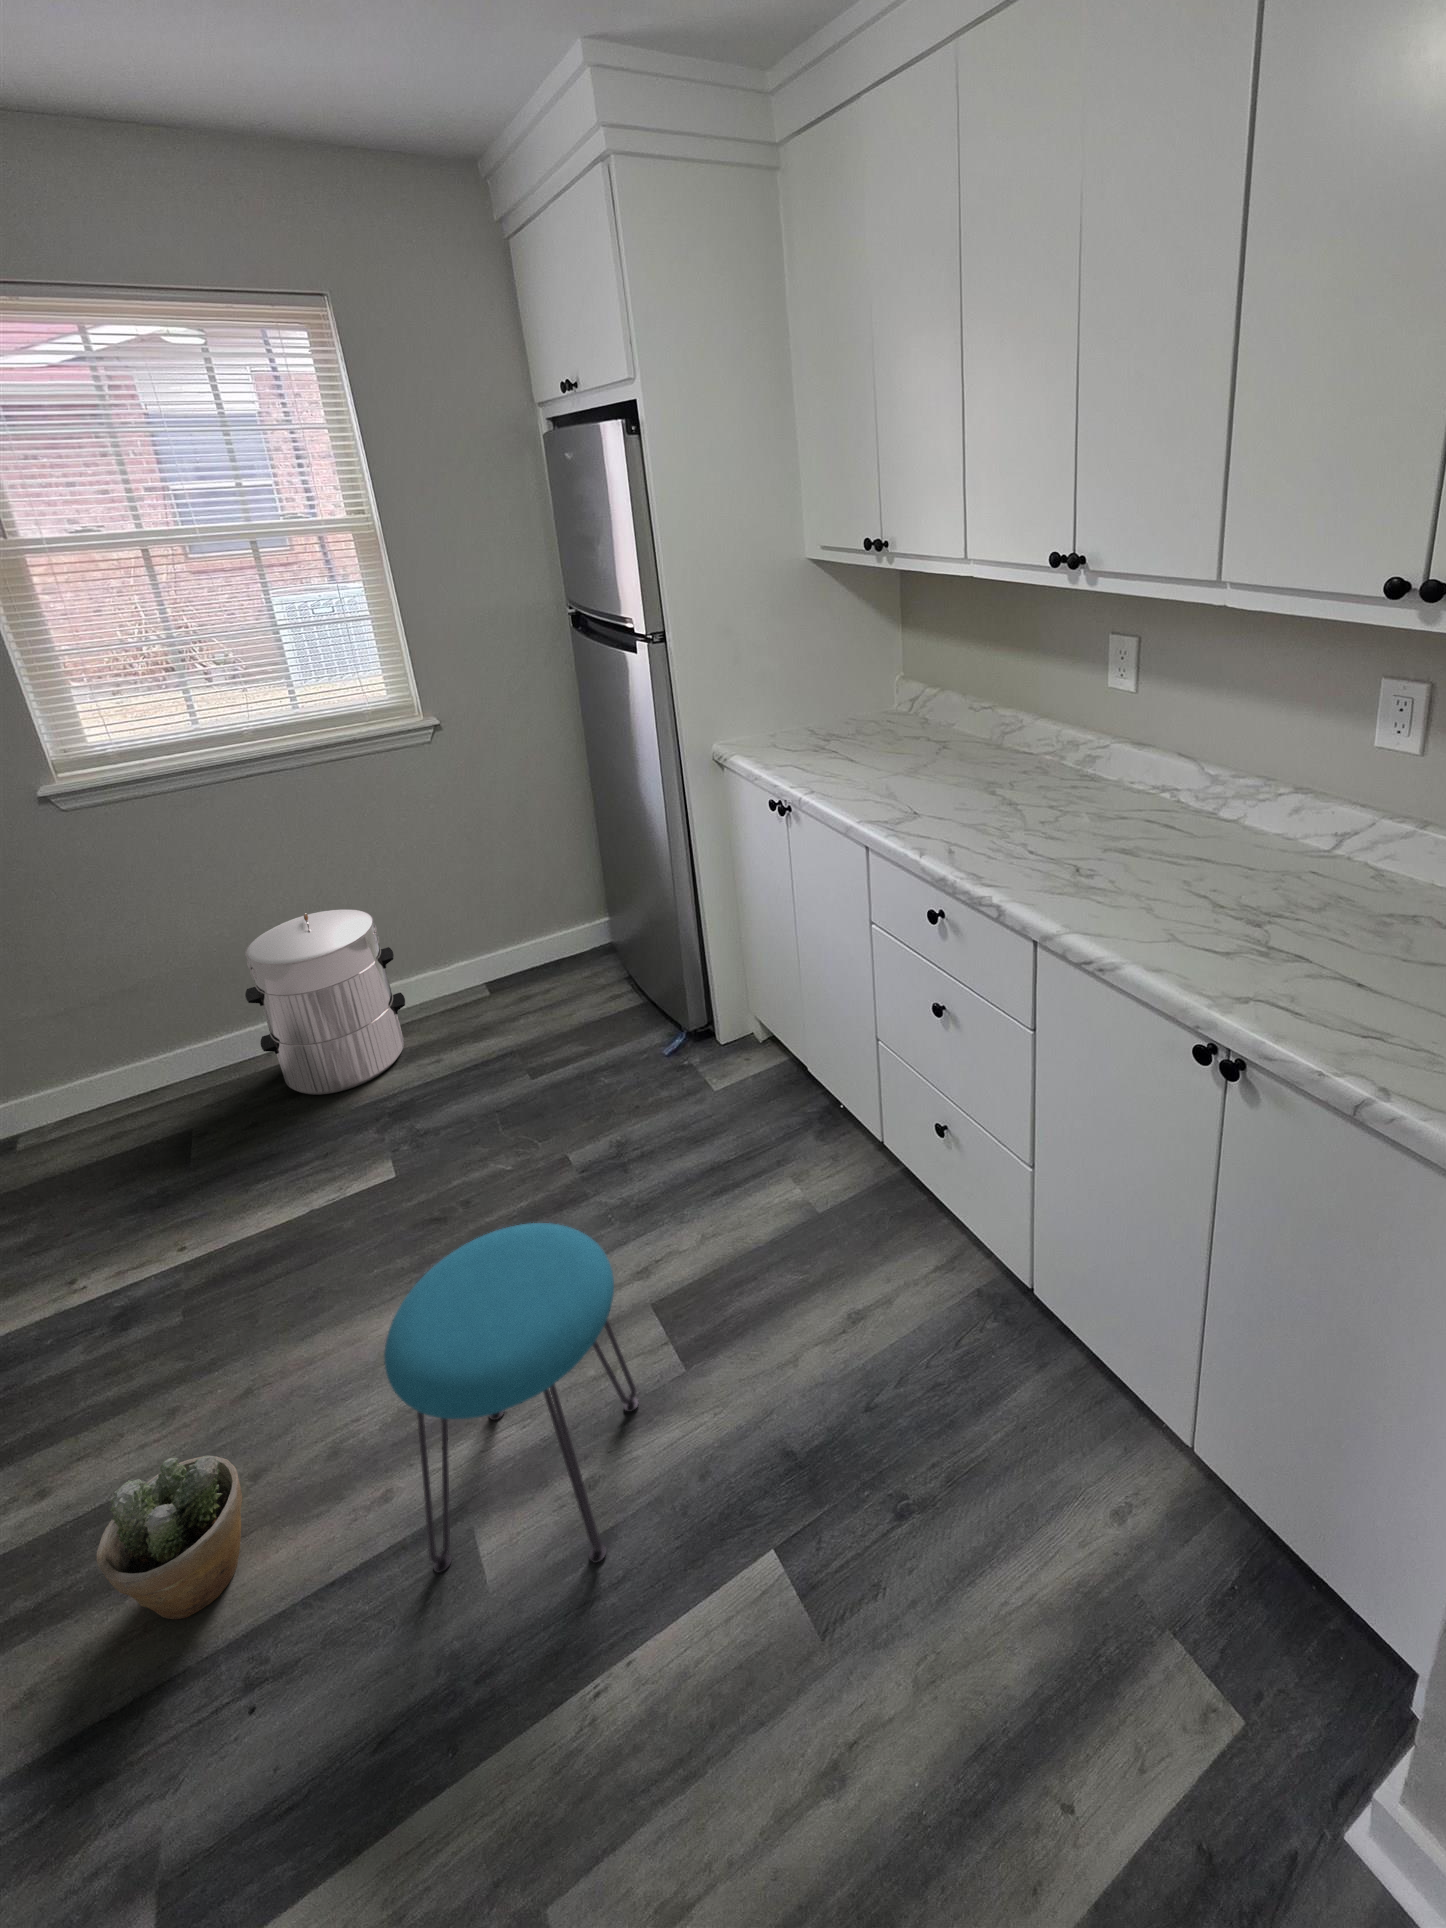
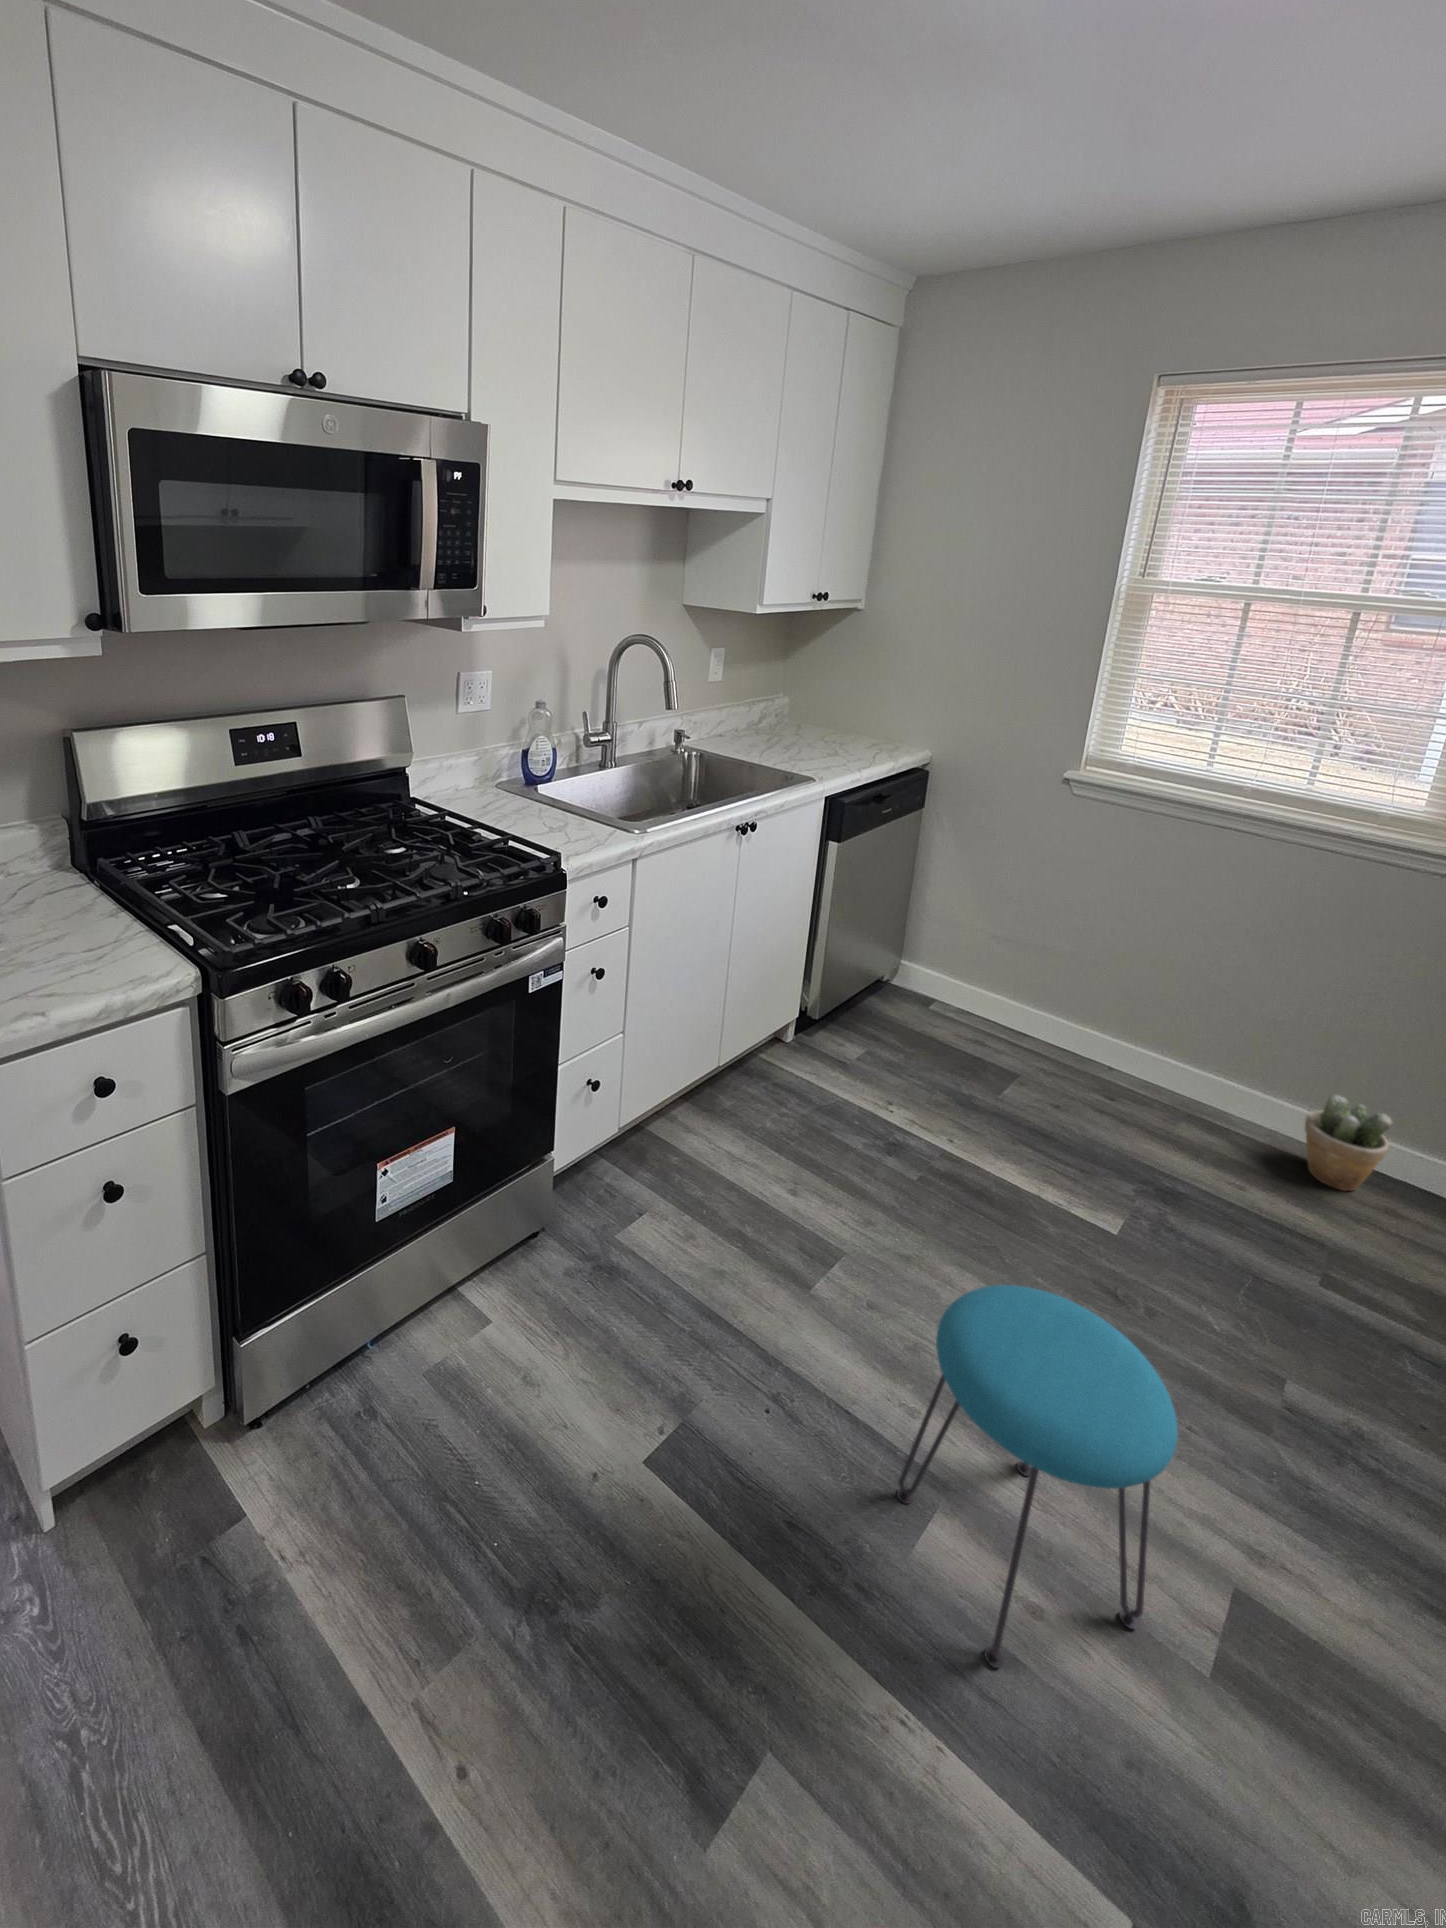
waste bin: present [245,909,405,1095] -> none [1101,965,1262,1153]
potted plant: present [96,1455,242,1619] -> present [1305,1095,1392,1191]

